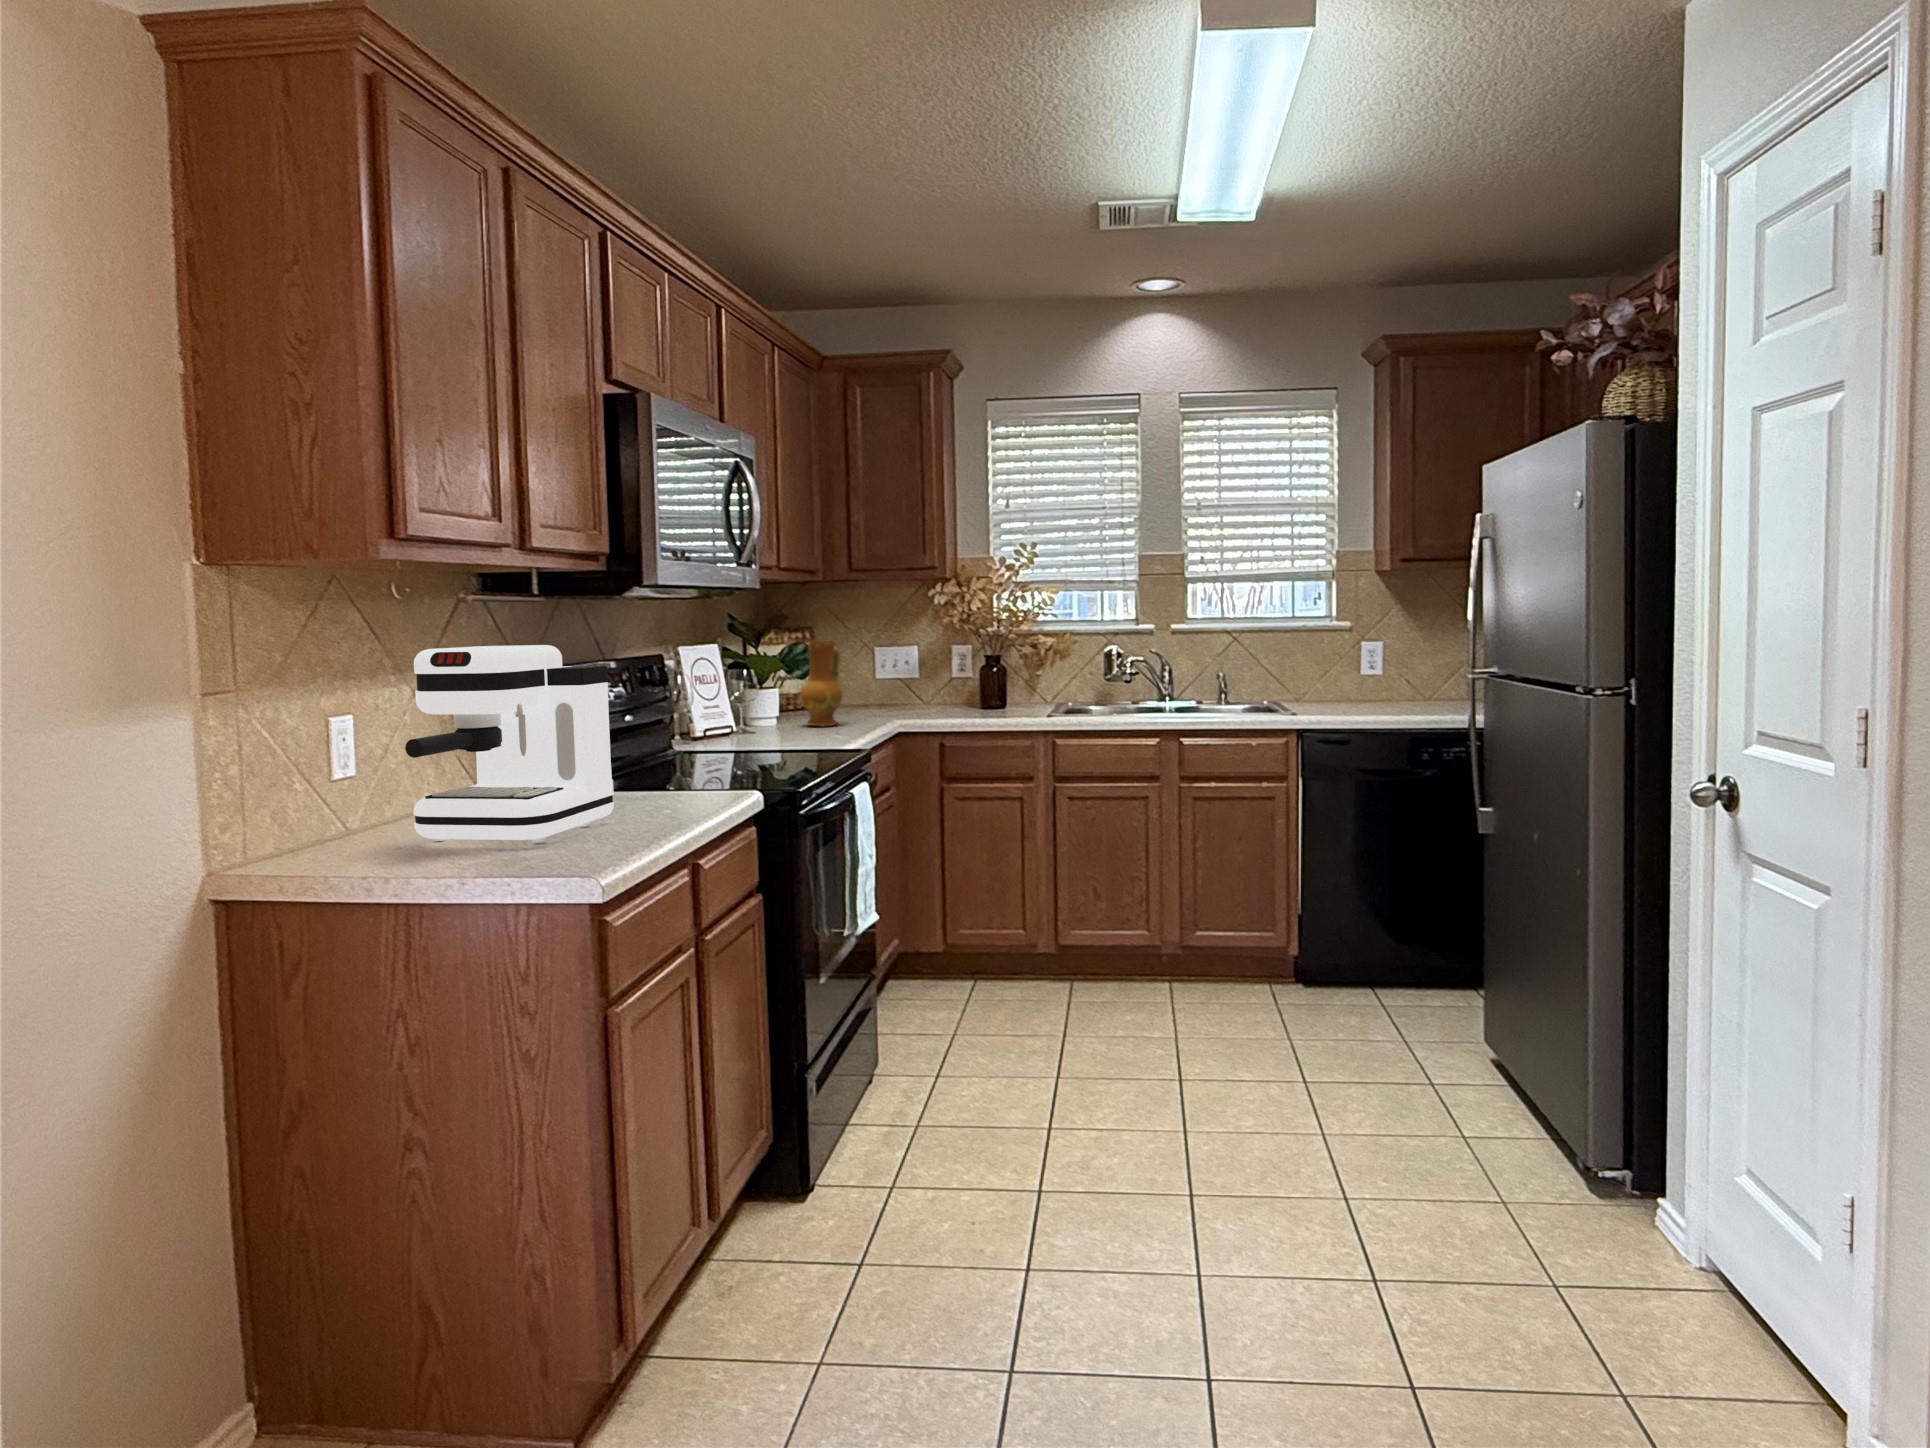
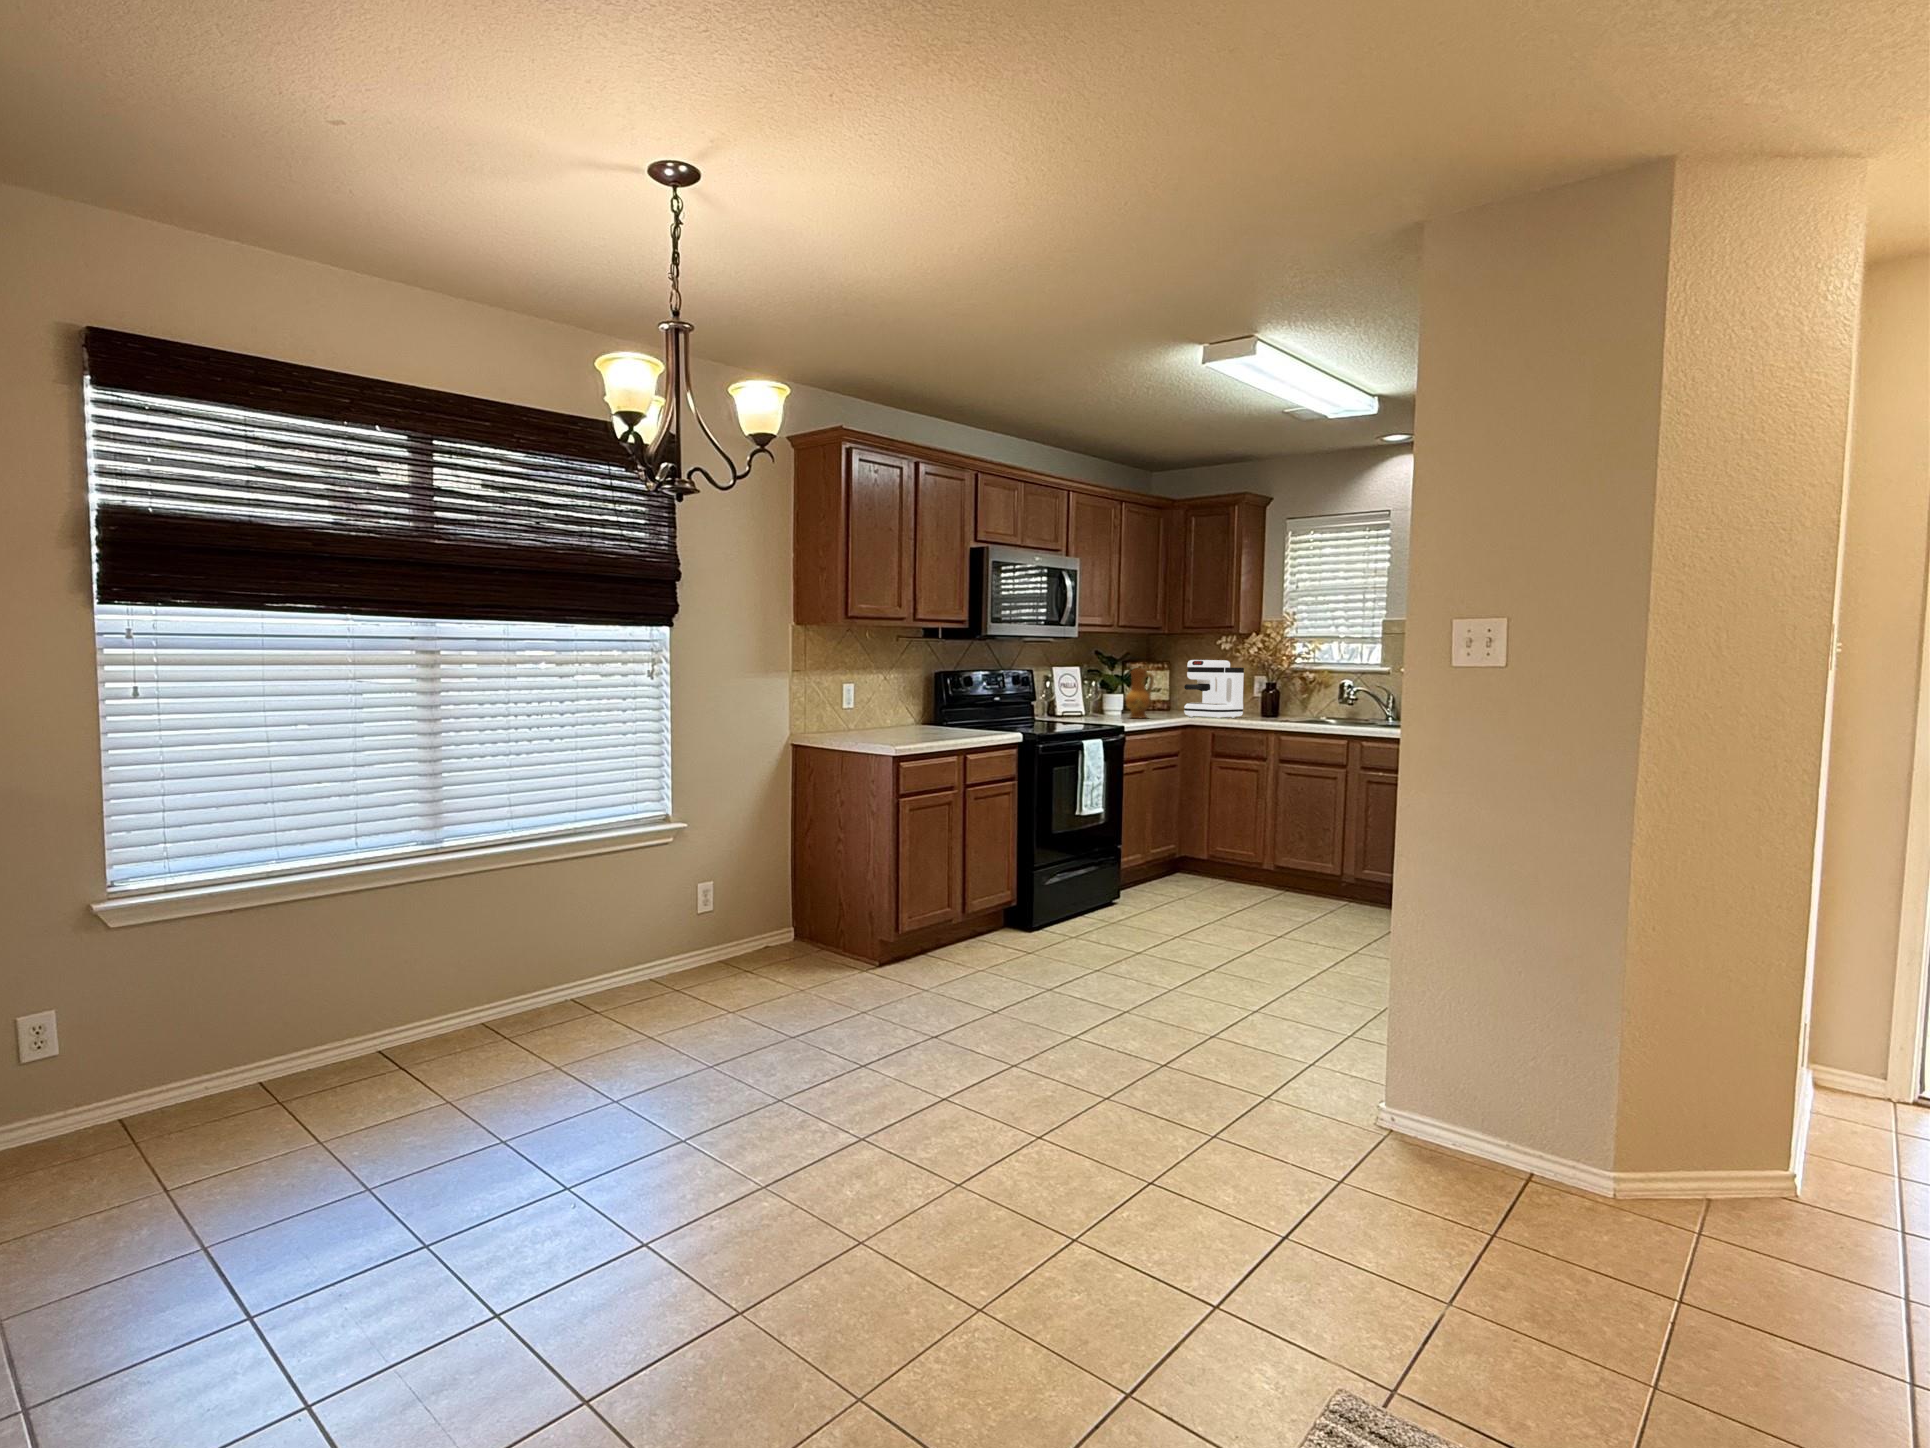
coffee maker: present [405,645,614,842] -> present [1184,660,1244,718]

